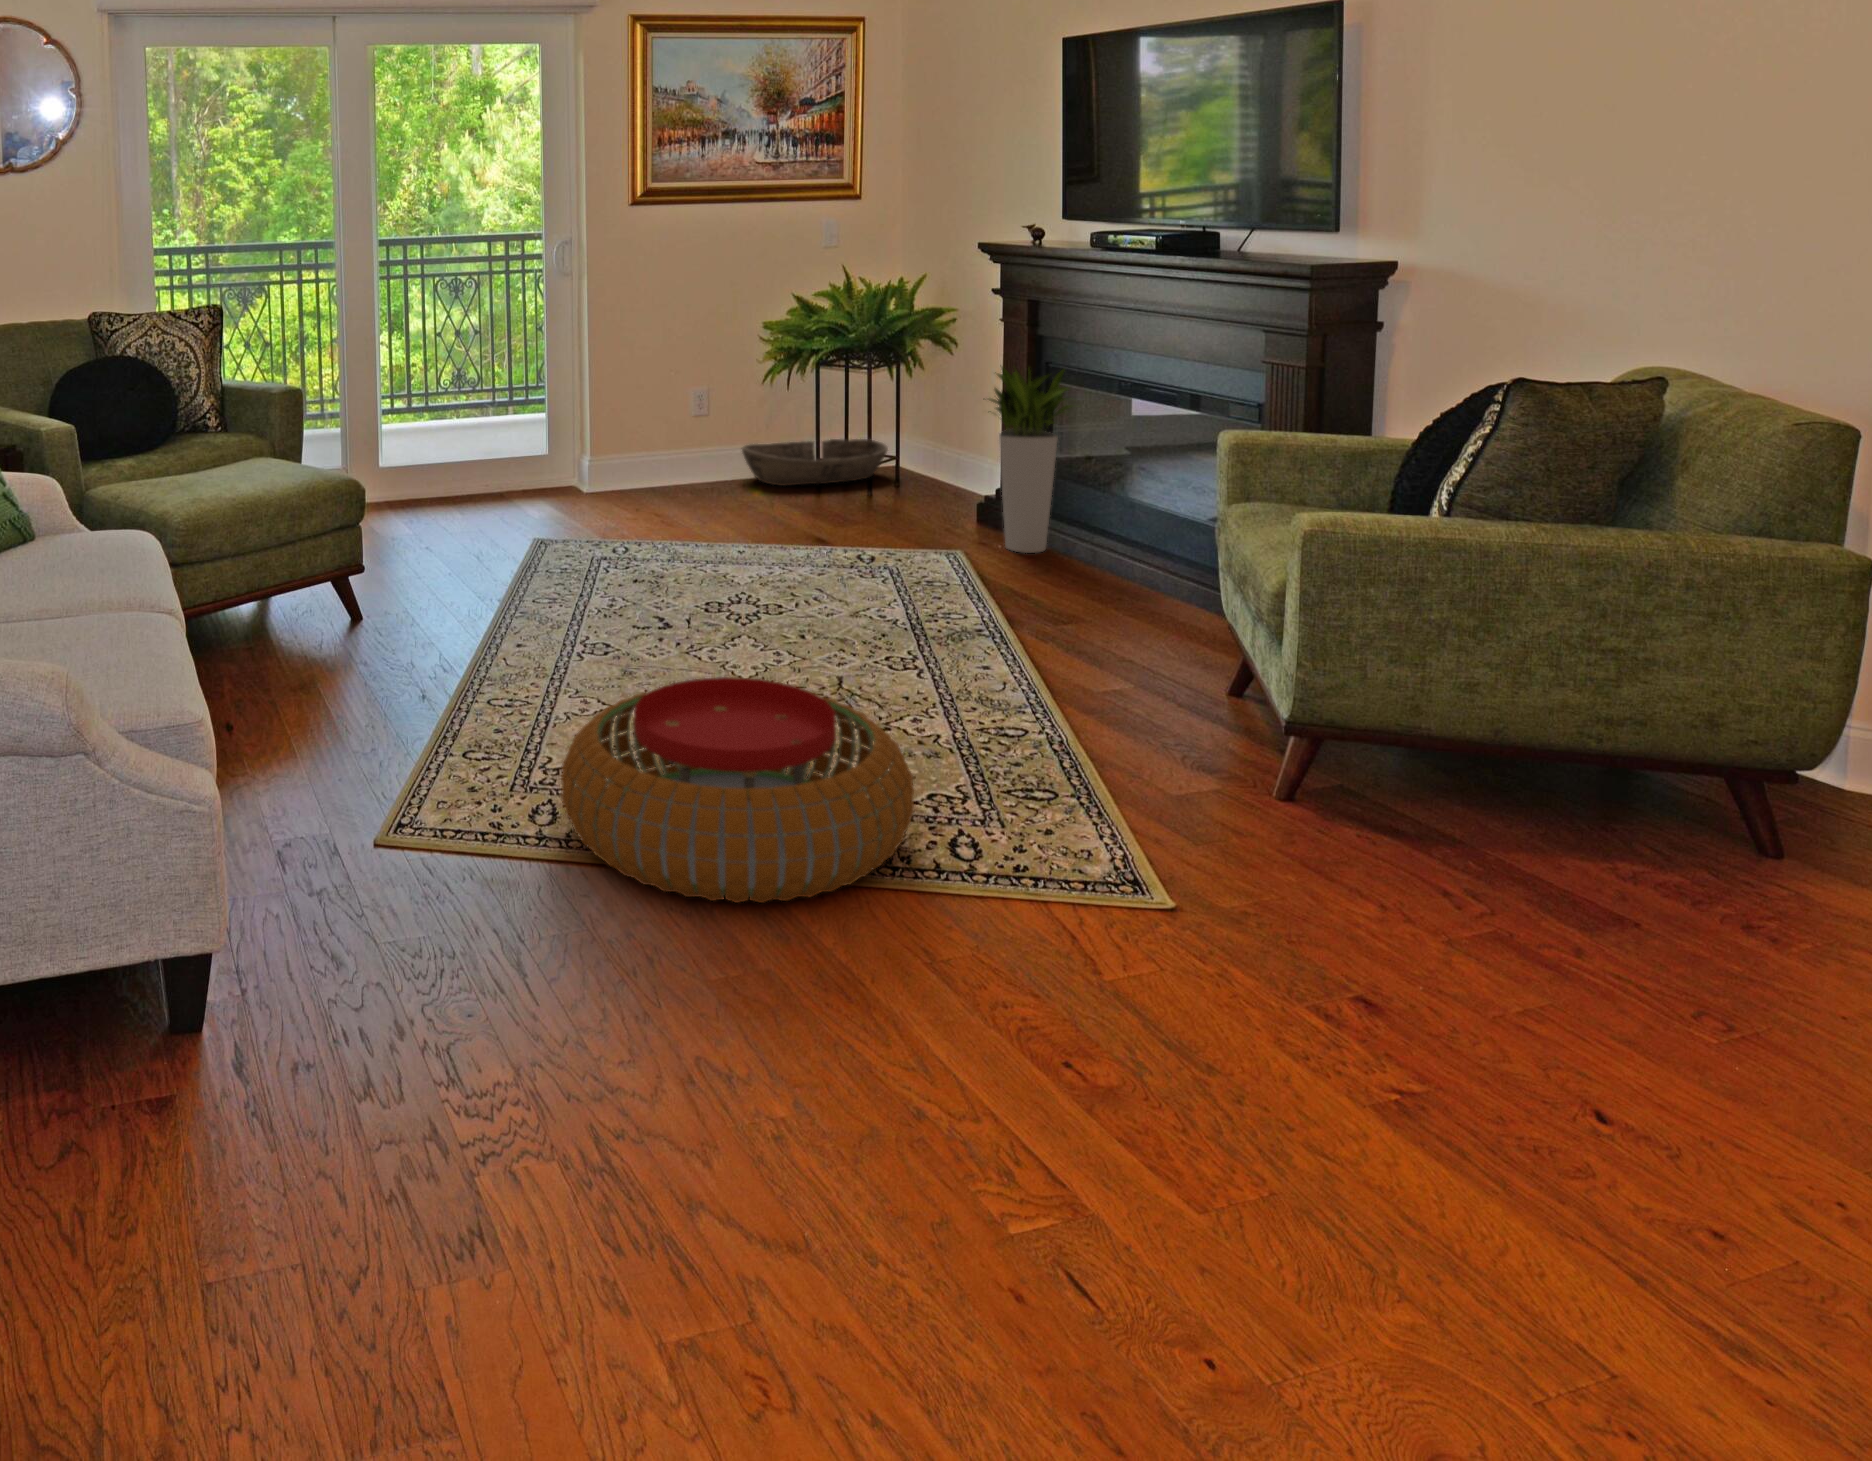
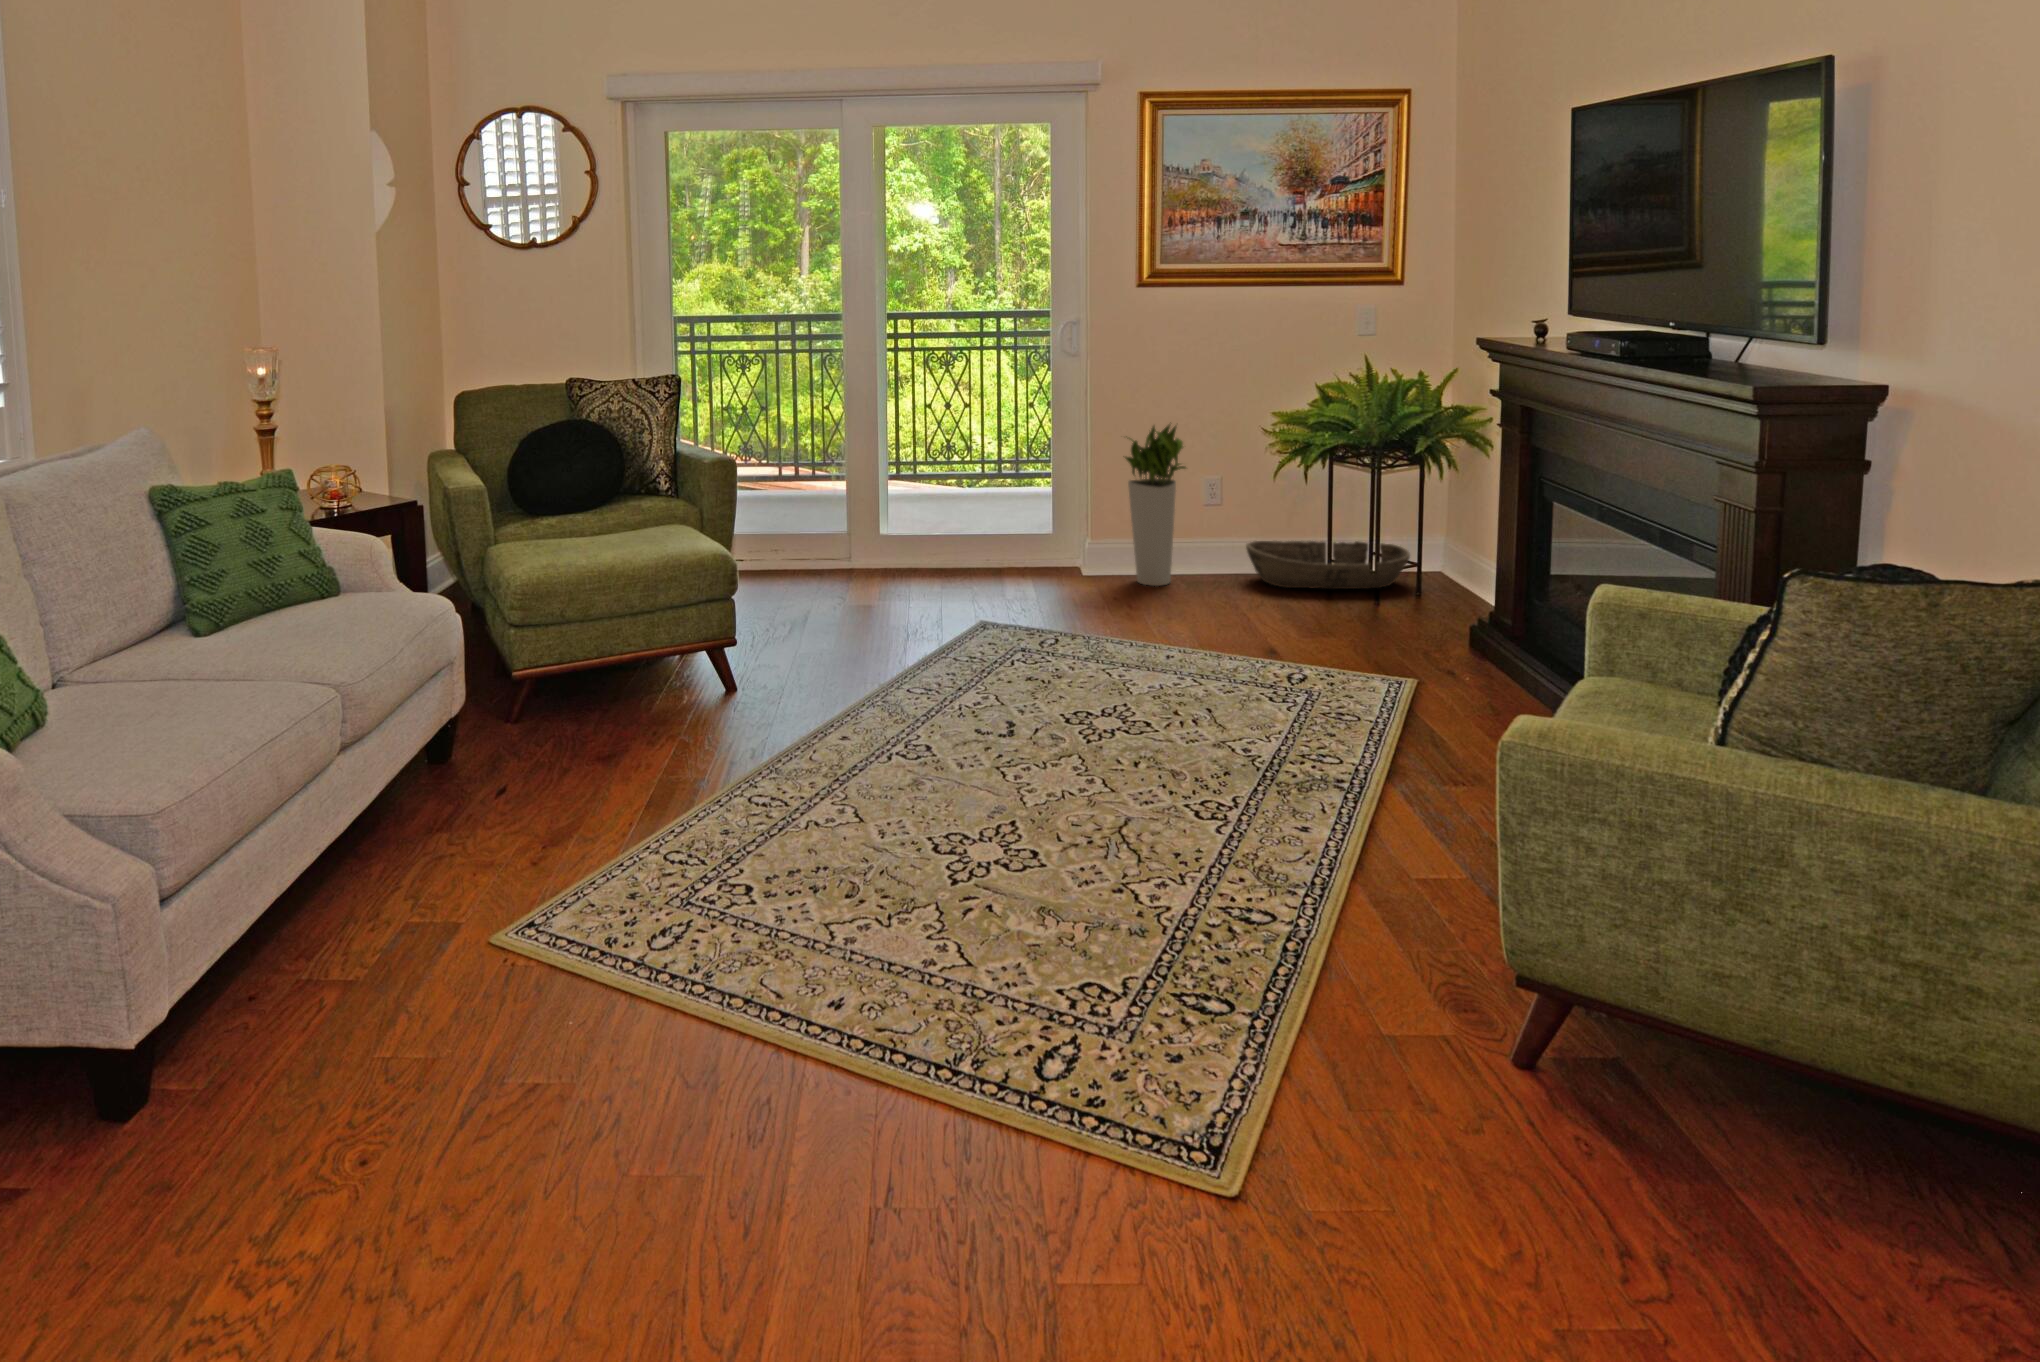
planter: present [983,367,1072,553] -> present [1125,425,1186,586]
pouf: present [561,677,914,903] -> none [700,798,1071,1052]

